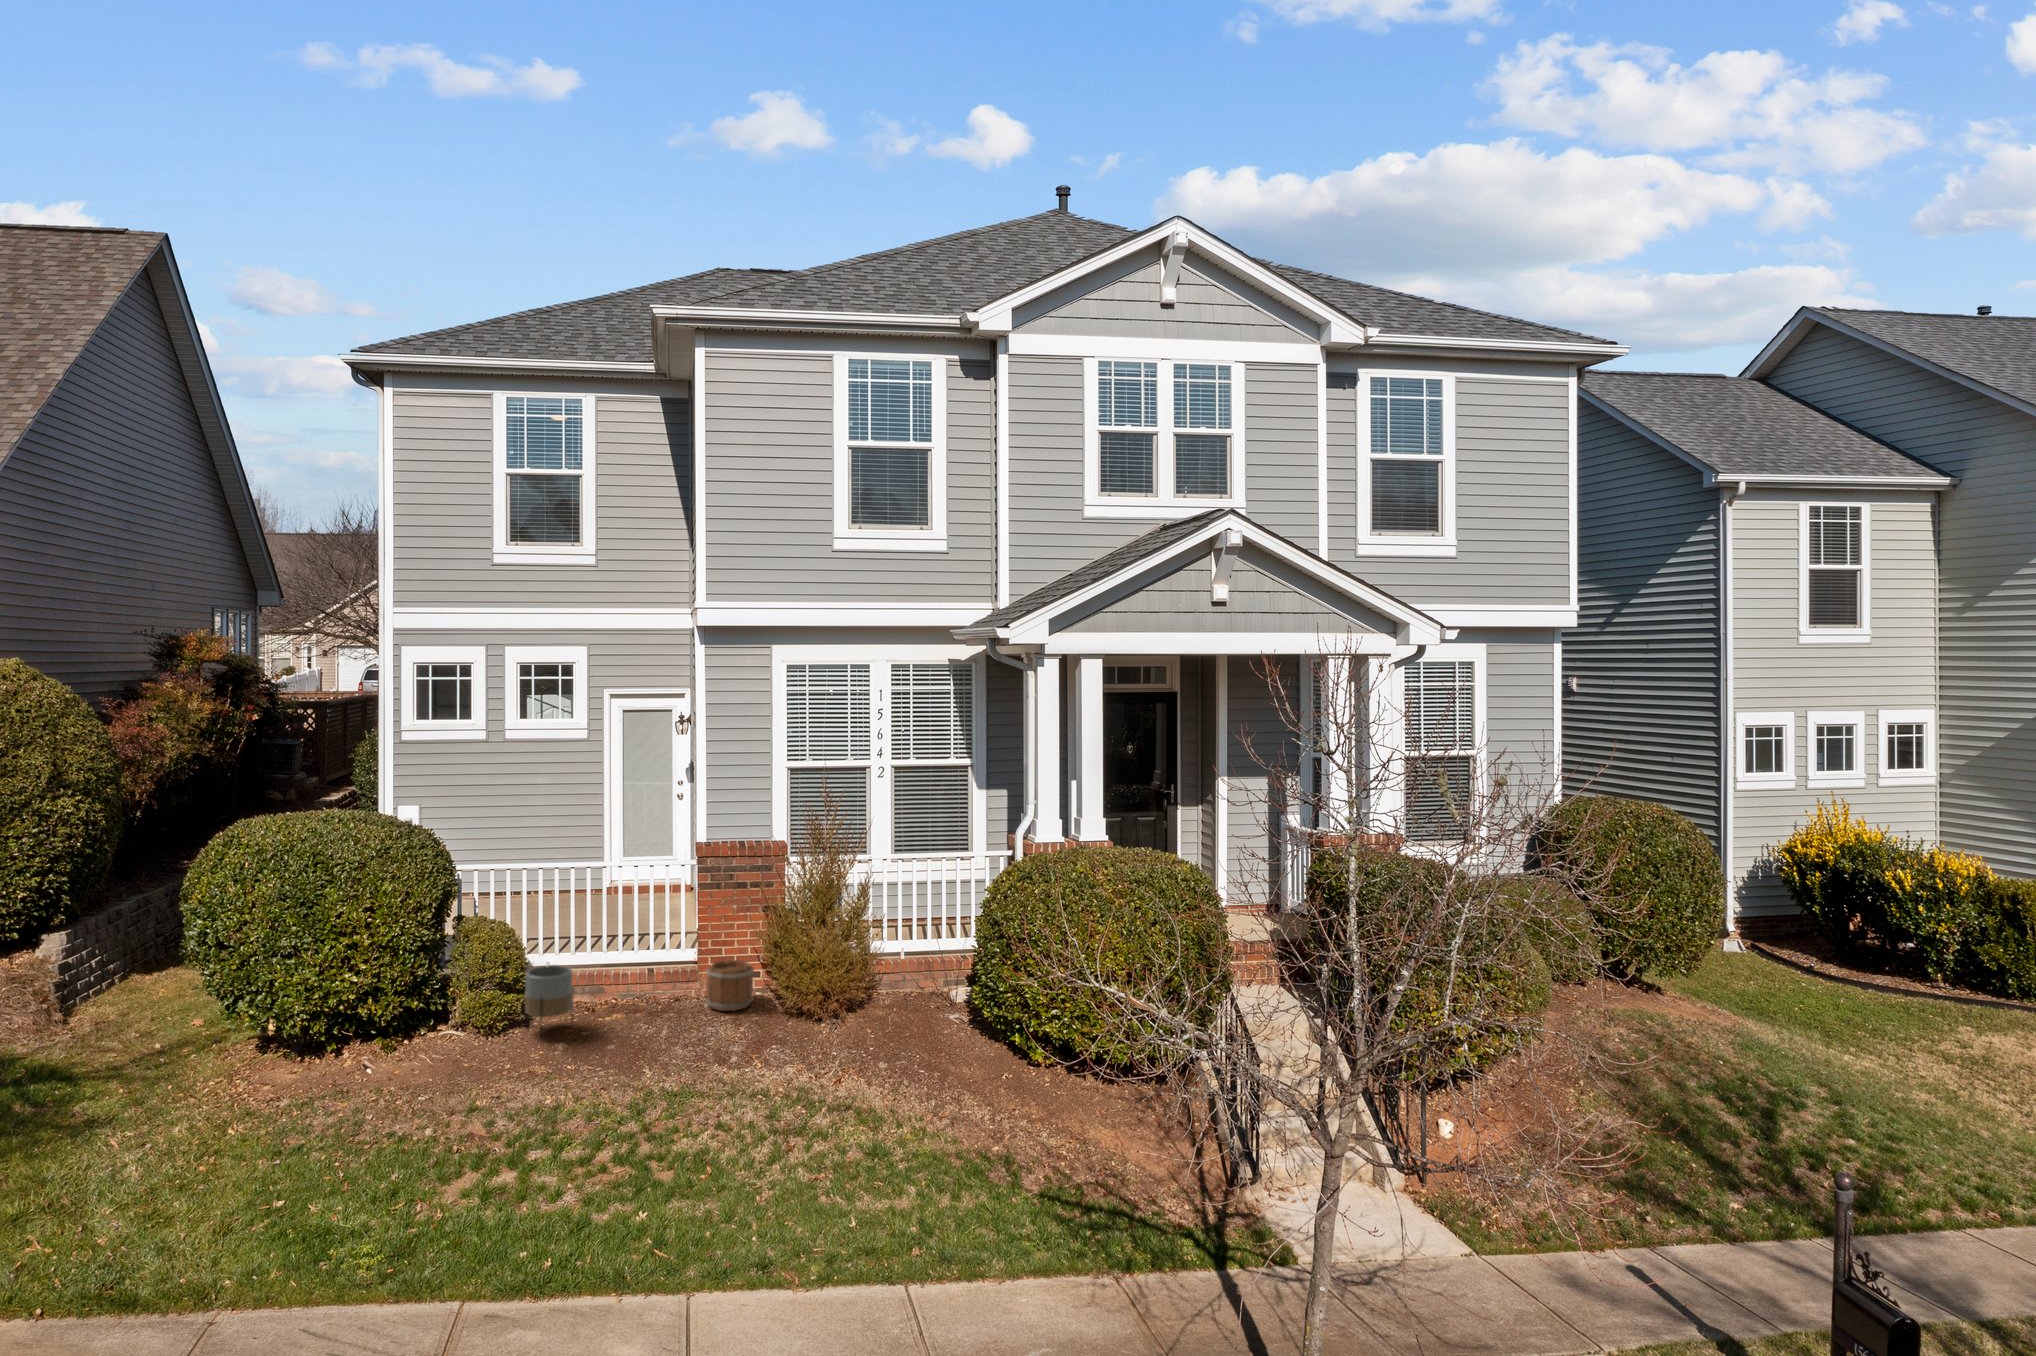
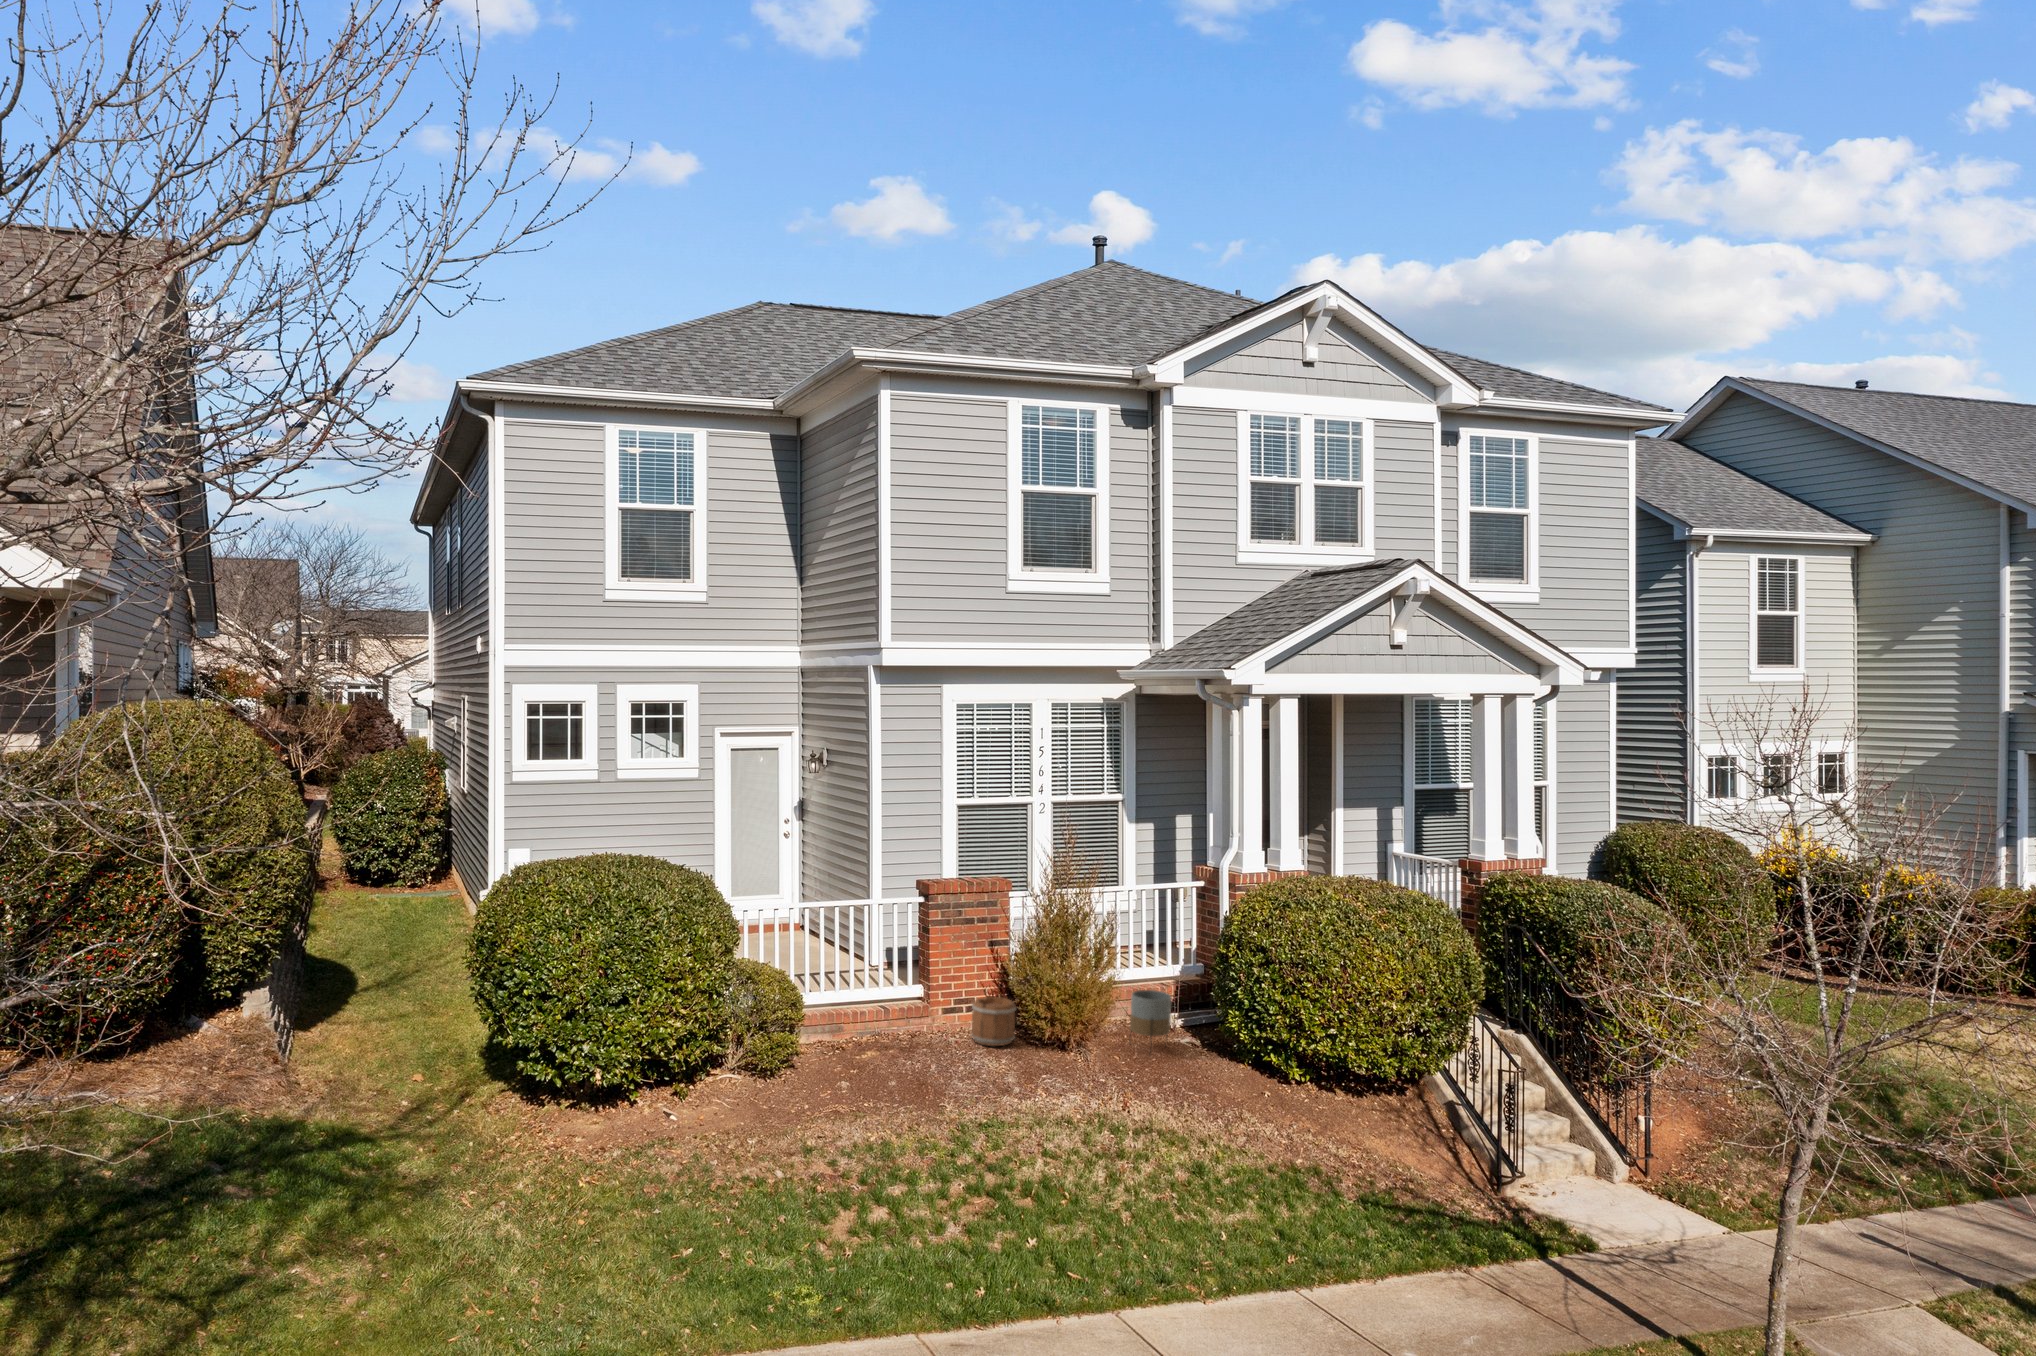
planter: present [525,965,574,1019] -> present [1130,990,1171,1038]

